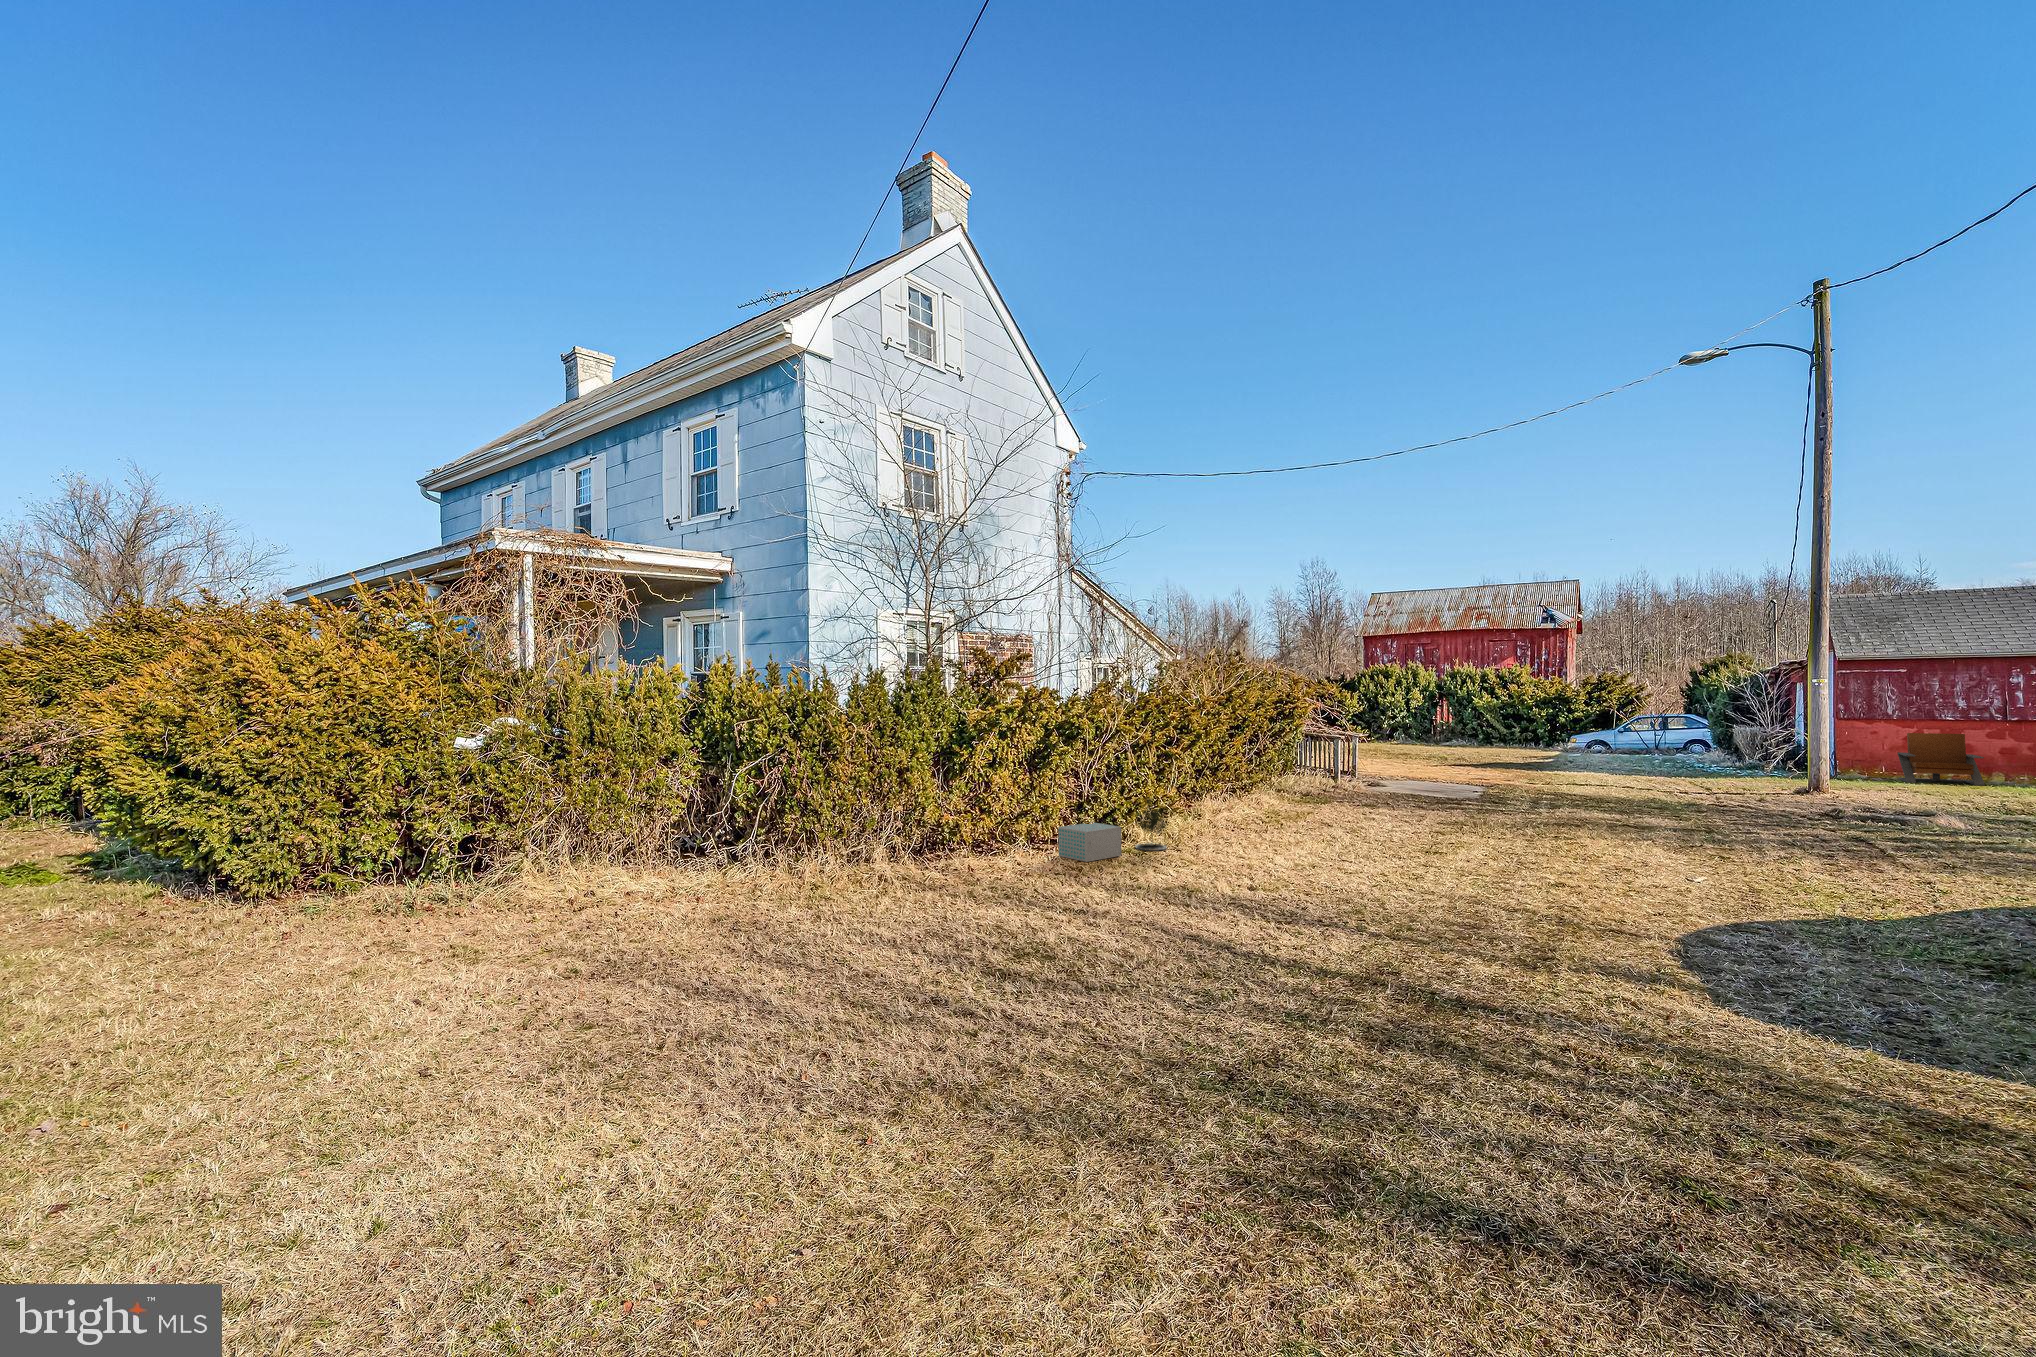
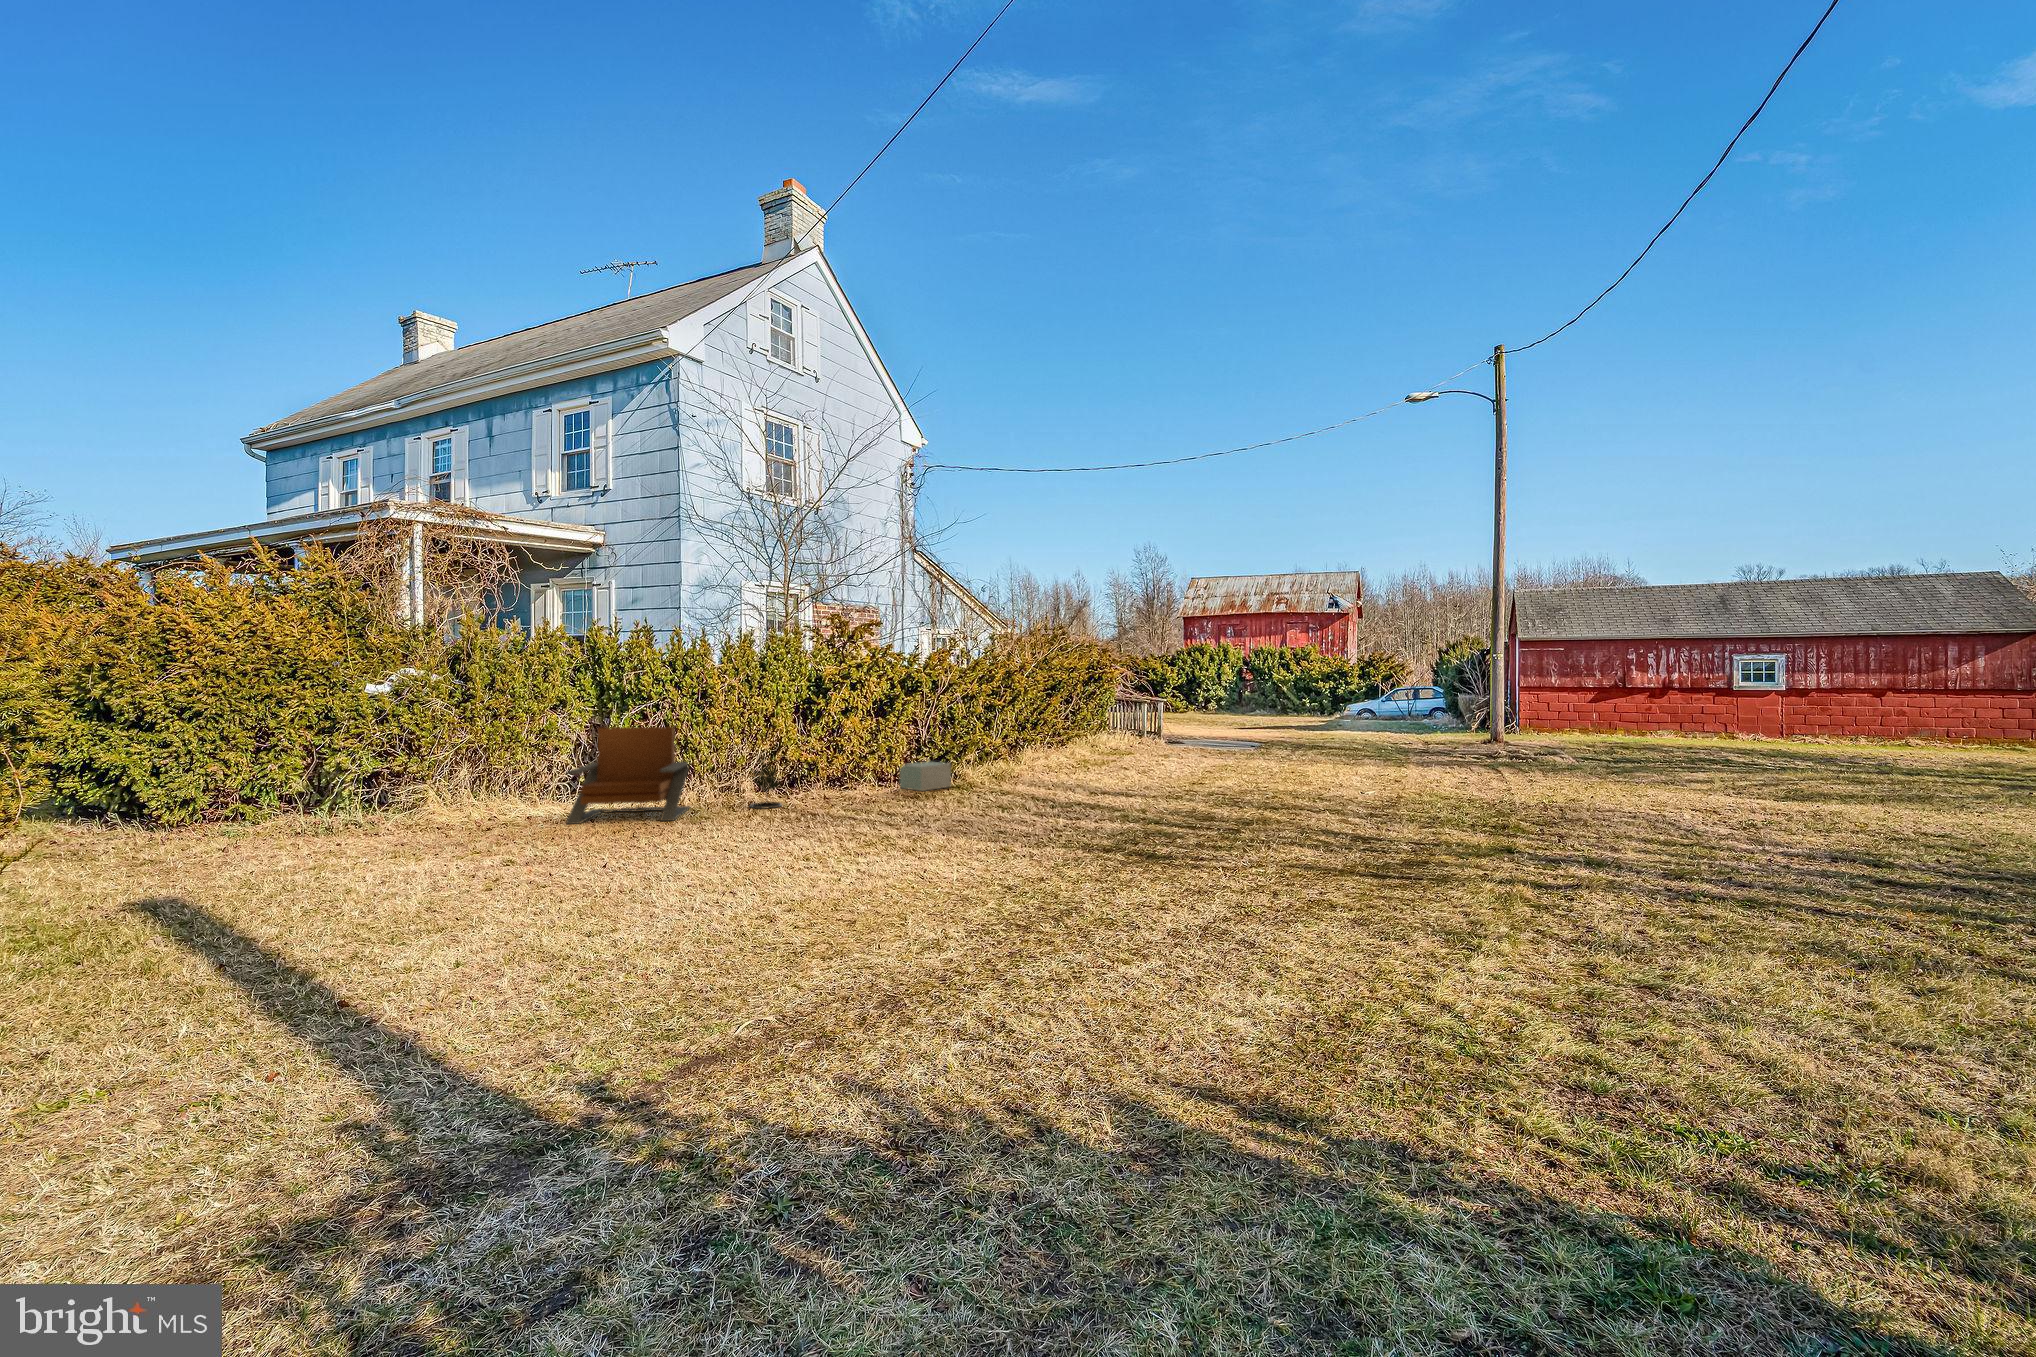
lounge chair: present [1898,733,1985,785] -> present [566,727,690,824]
potted tree: present [1136,798,1168,851] -> present [750,757,782,809]

